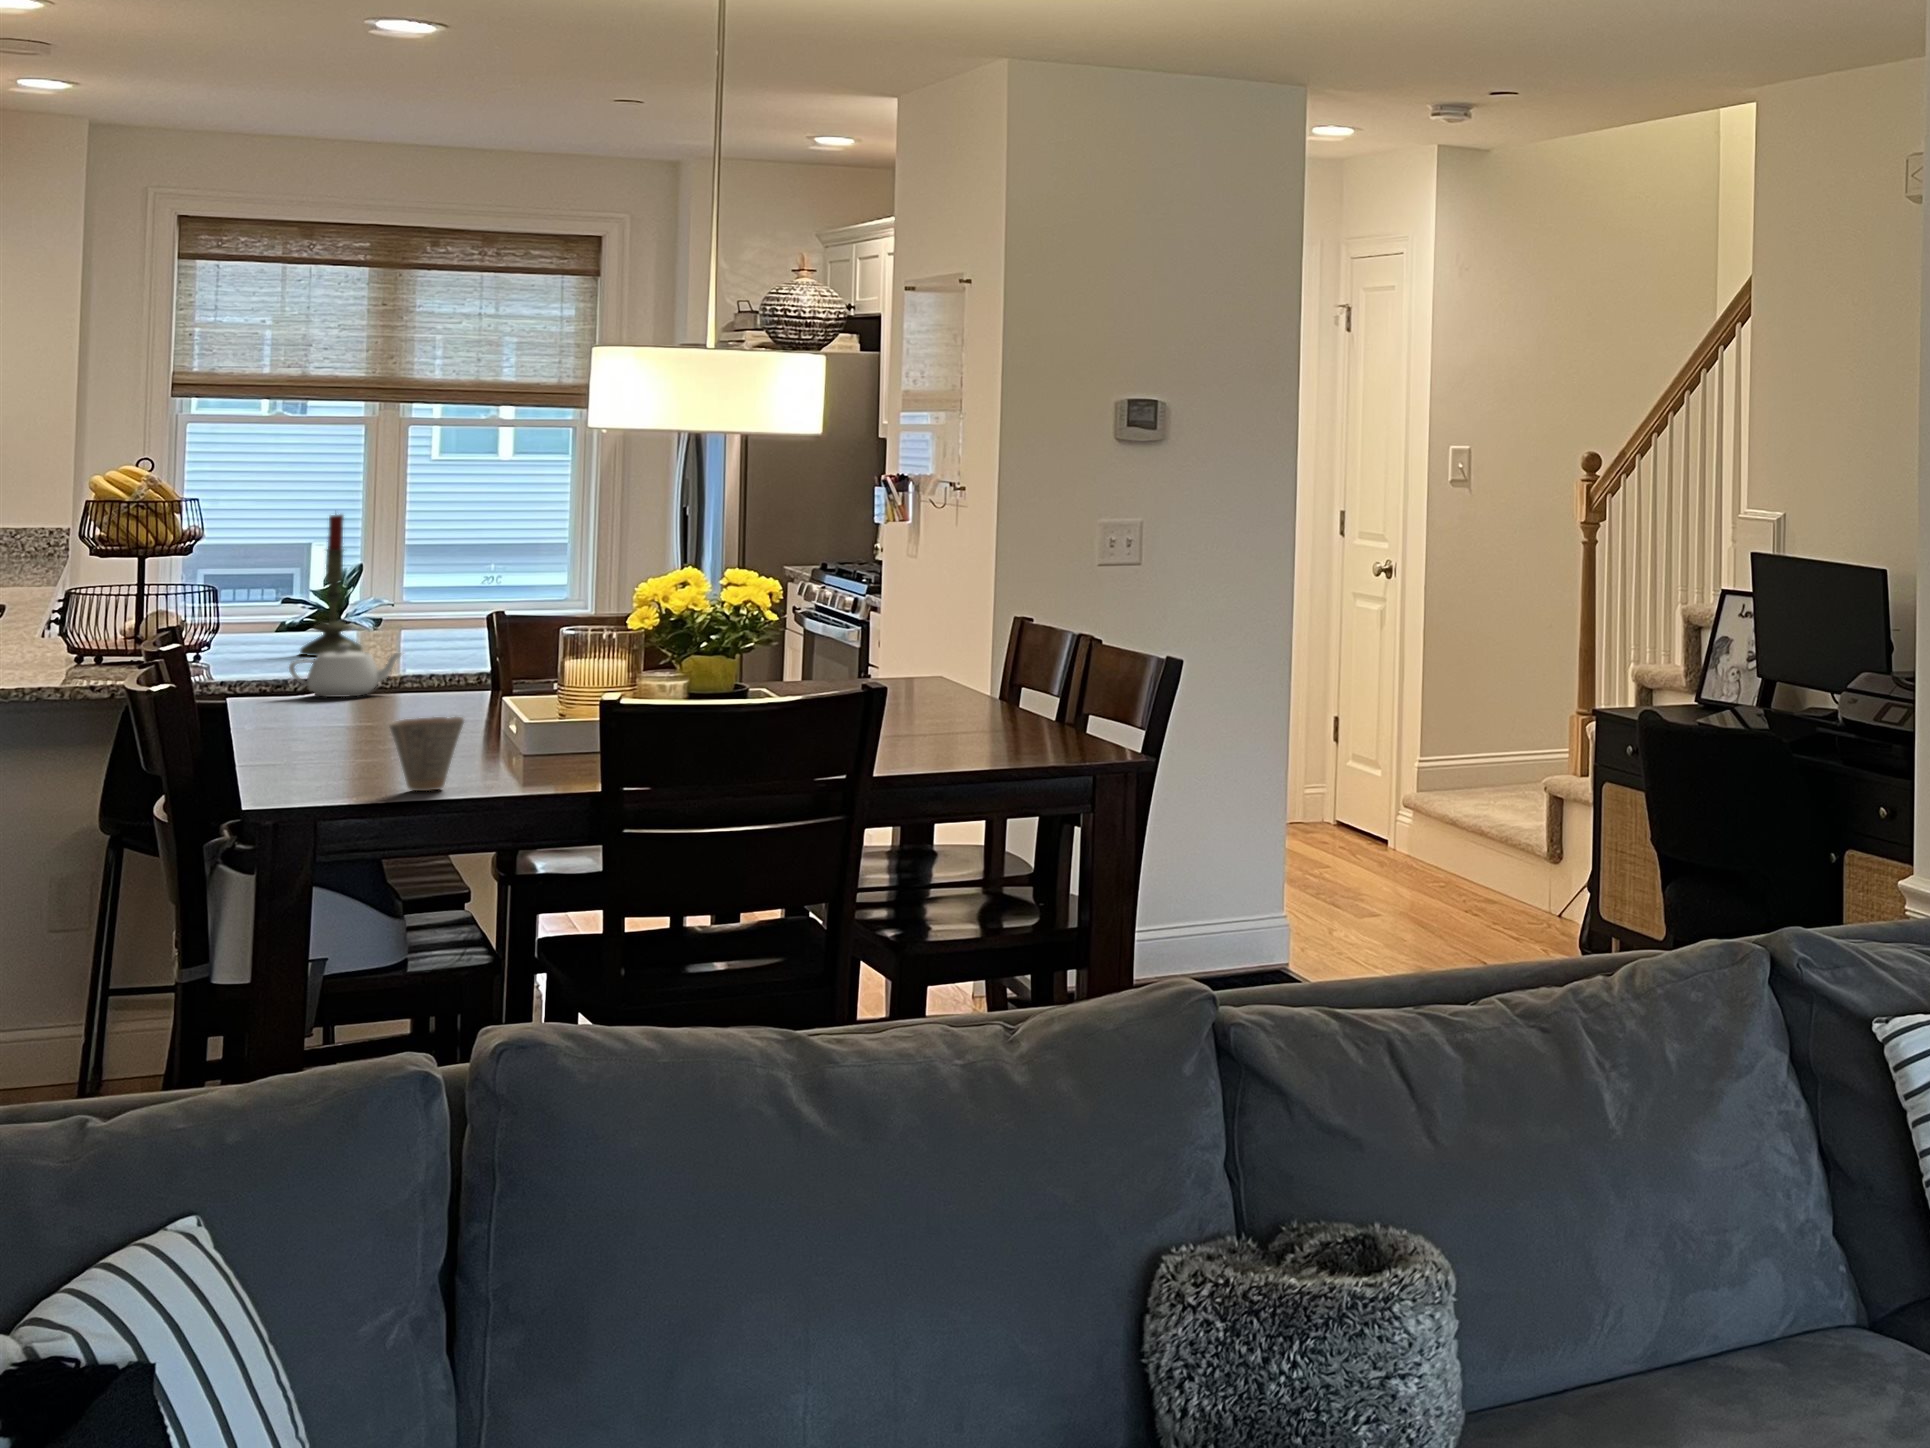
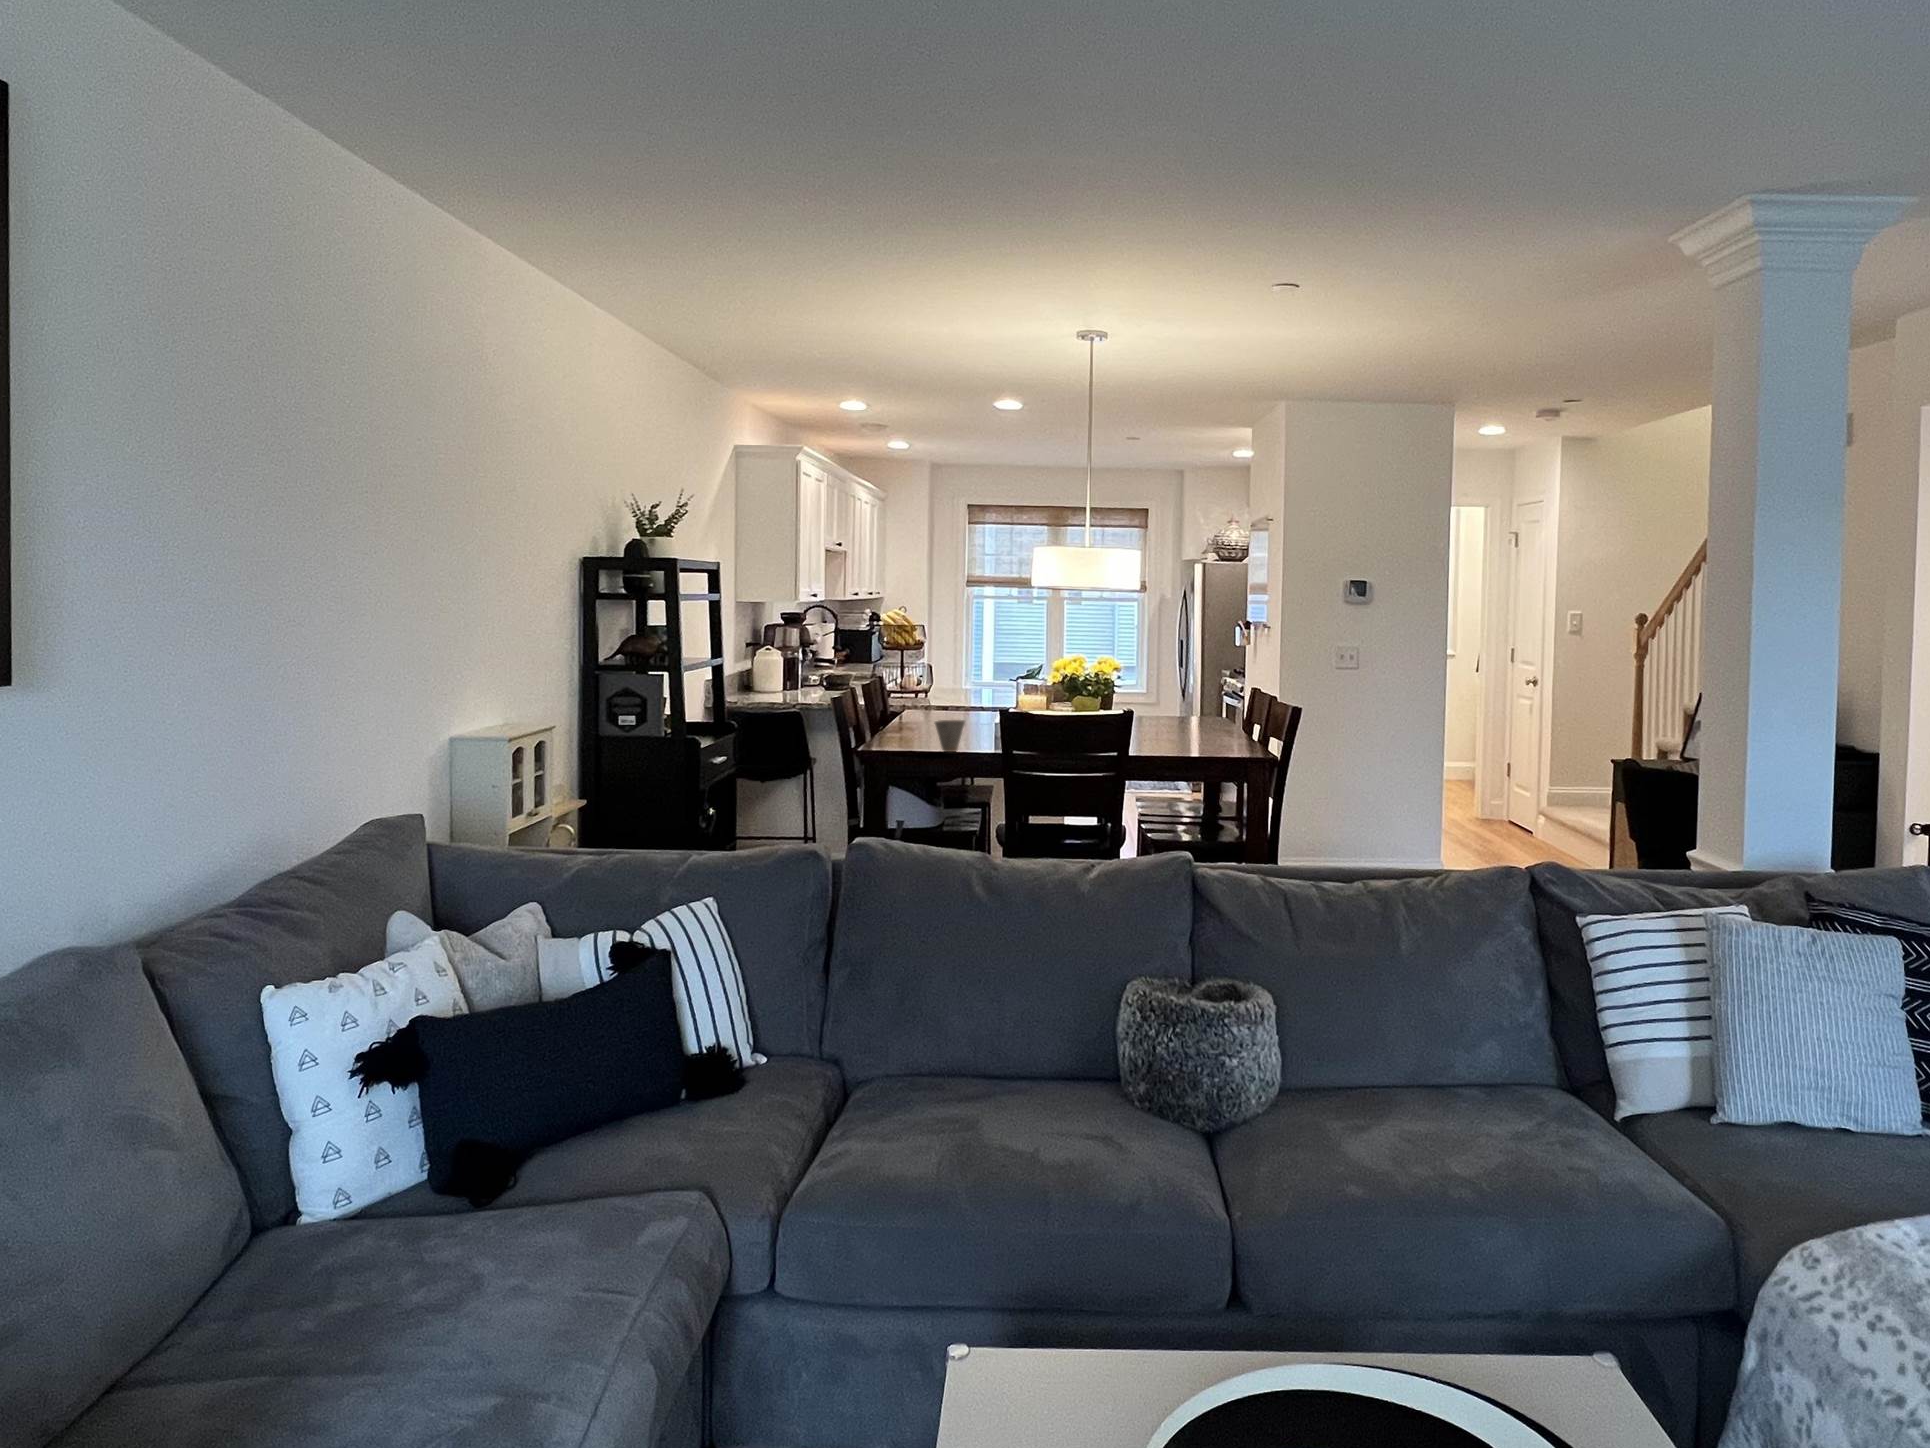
candle: present [300,514,362,656] -> none [970,634,996,699]
teapot: present [289,643,402,697] -> none [944,691,991,715]

